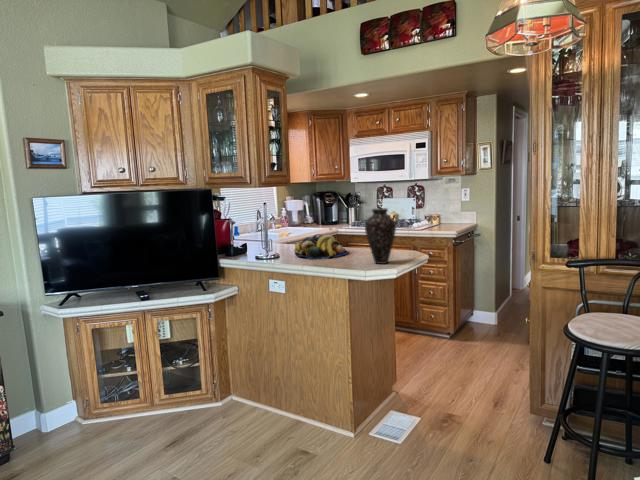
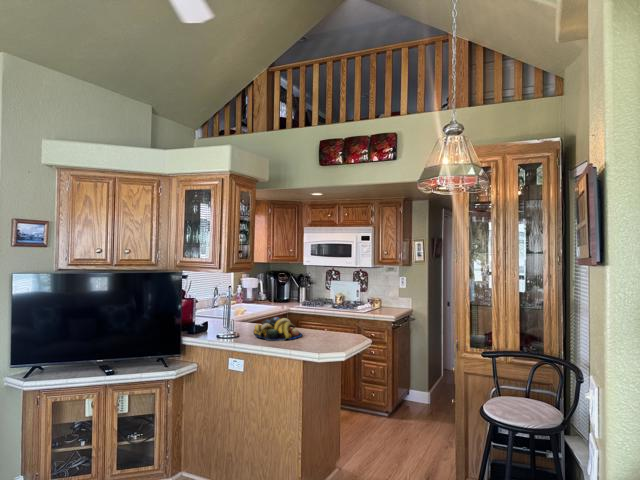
vase: present [365,208,396,264] -> none [319,300,345,348]

